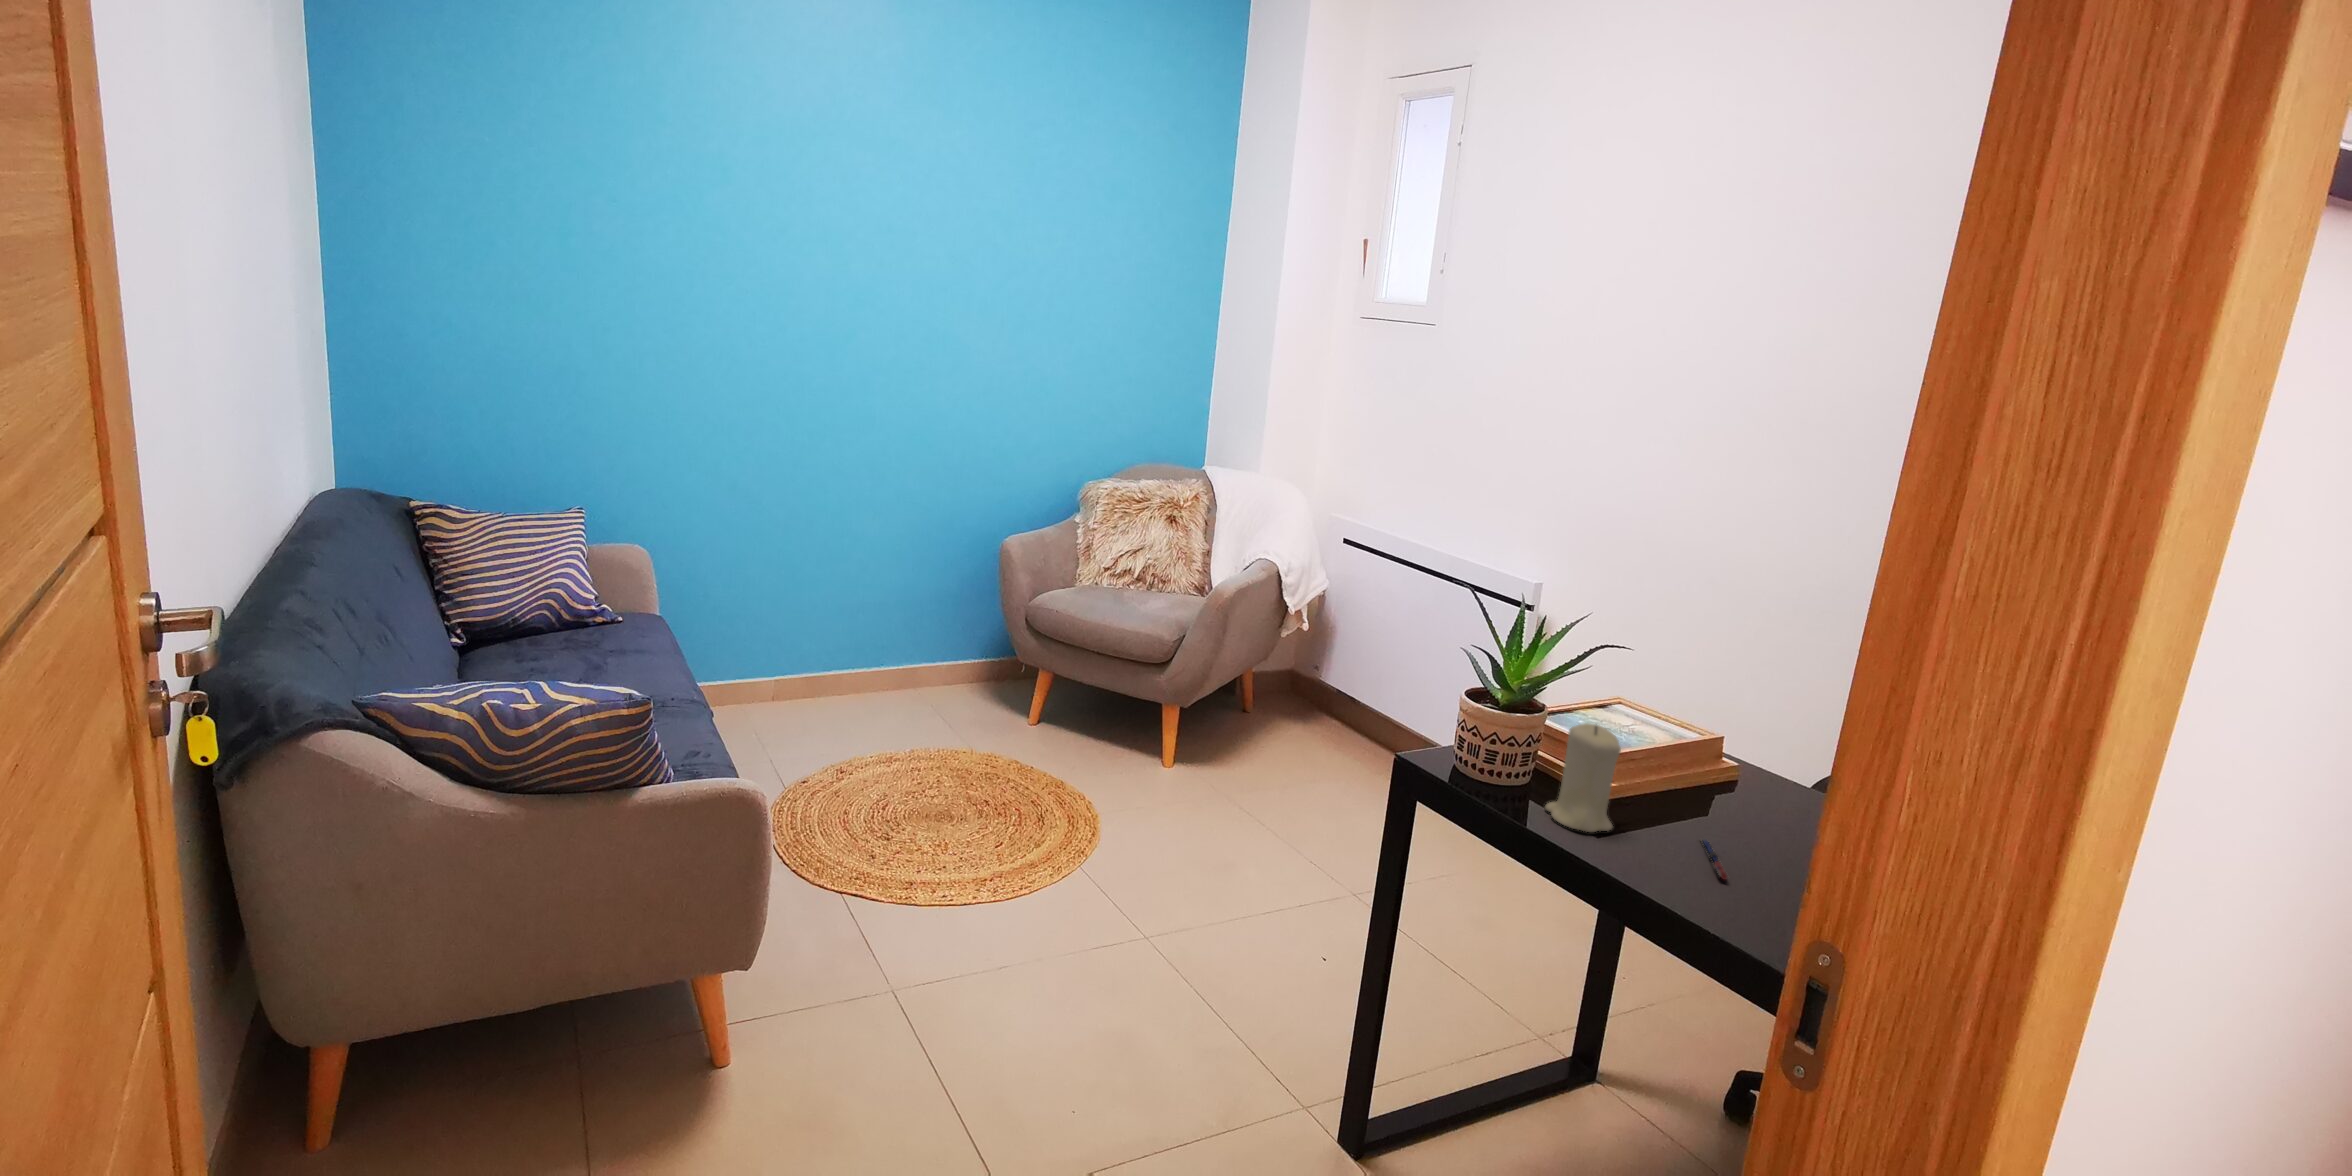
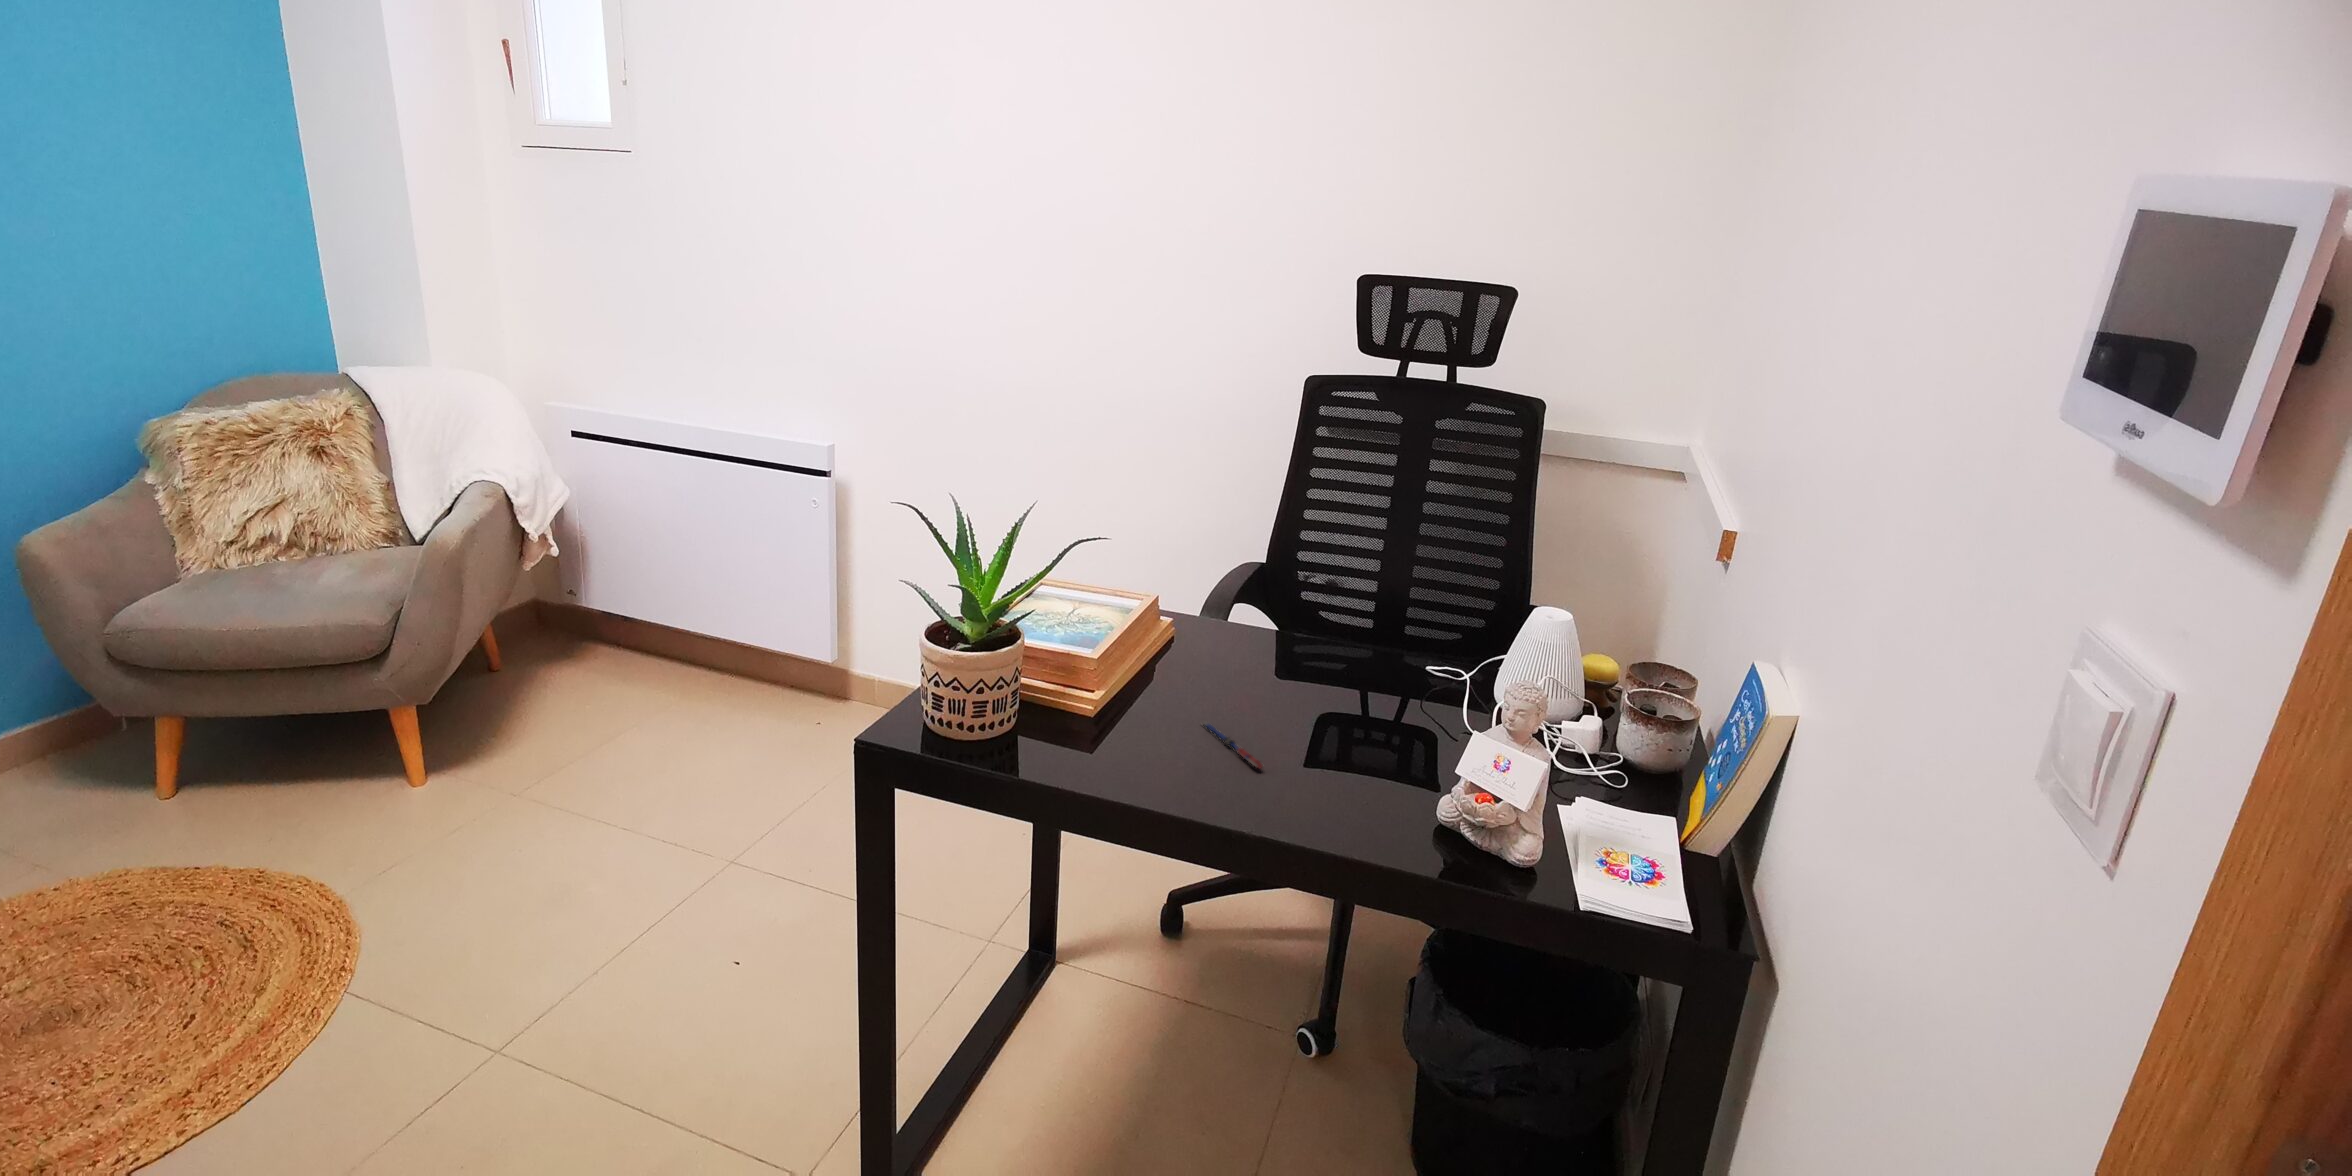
candle: present [1545,724,1621,832] -> none [1057,638,1135,767]

